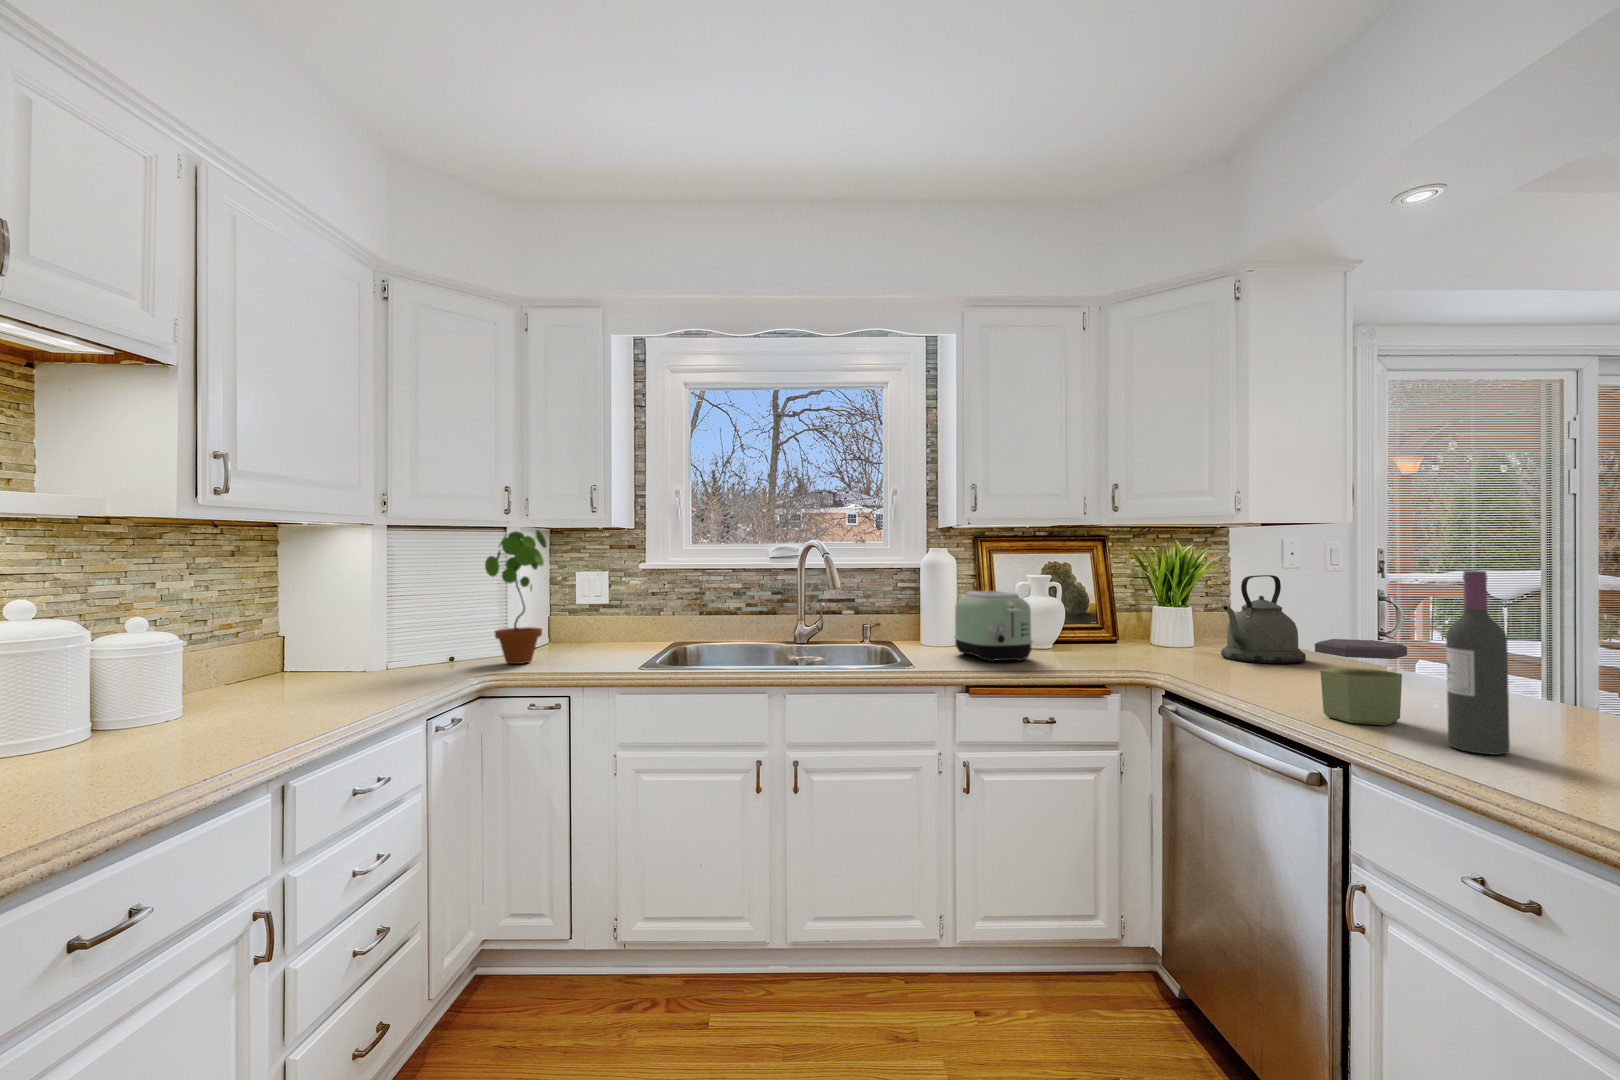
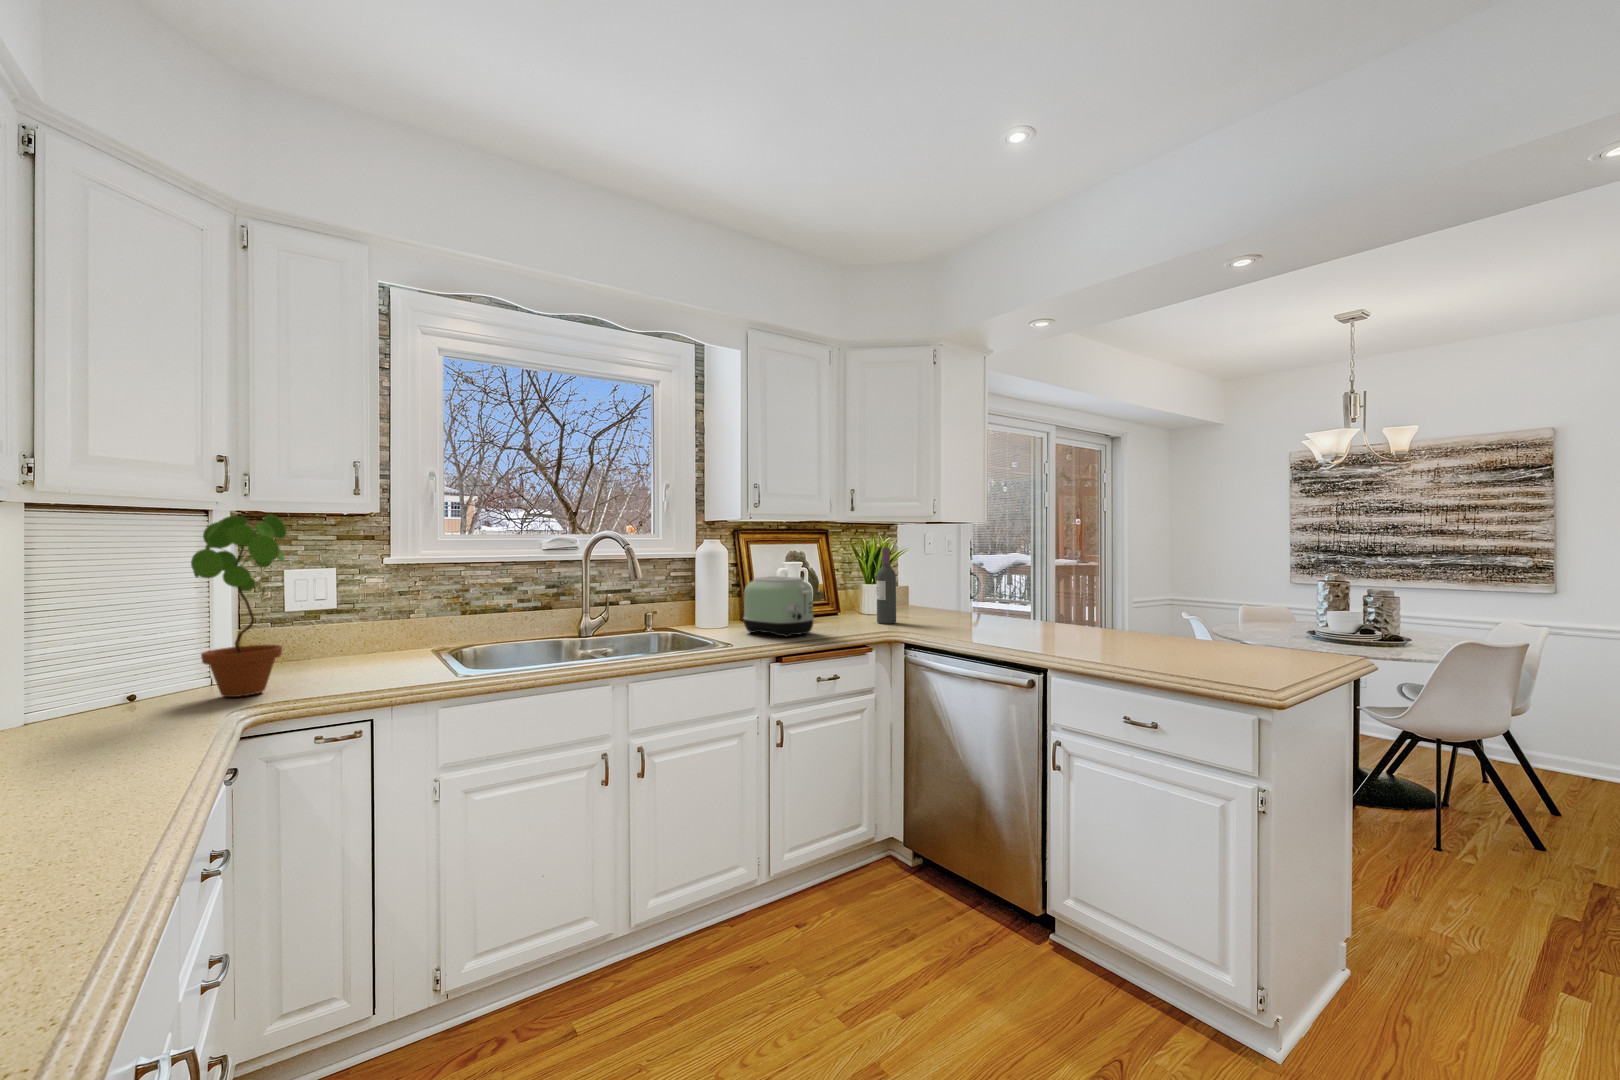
wine bottle: present [1446,571,1510,755] -> present [877,548,896,624]
kettle: present [1221,575,1306,663] -> none [919,559,972,621]
jar: present [1315,639,1407,725] -> none [1052,599,1101,655]

